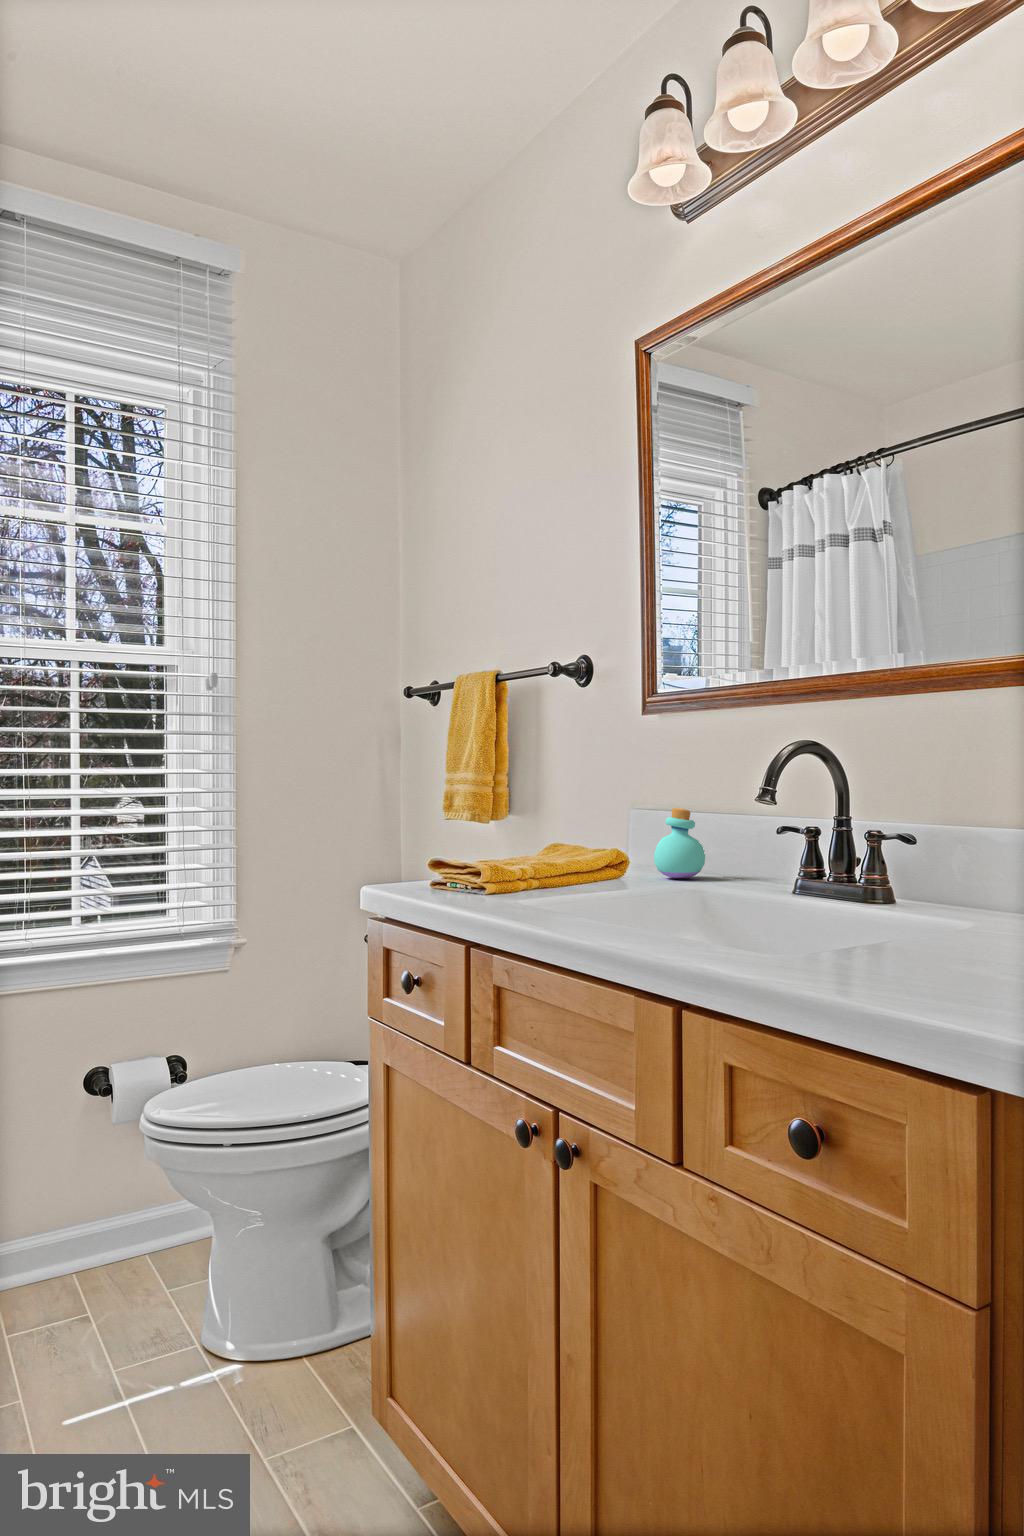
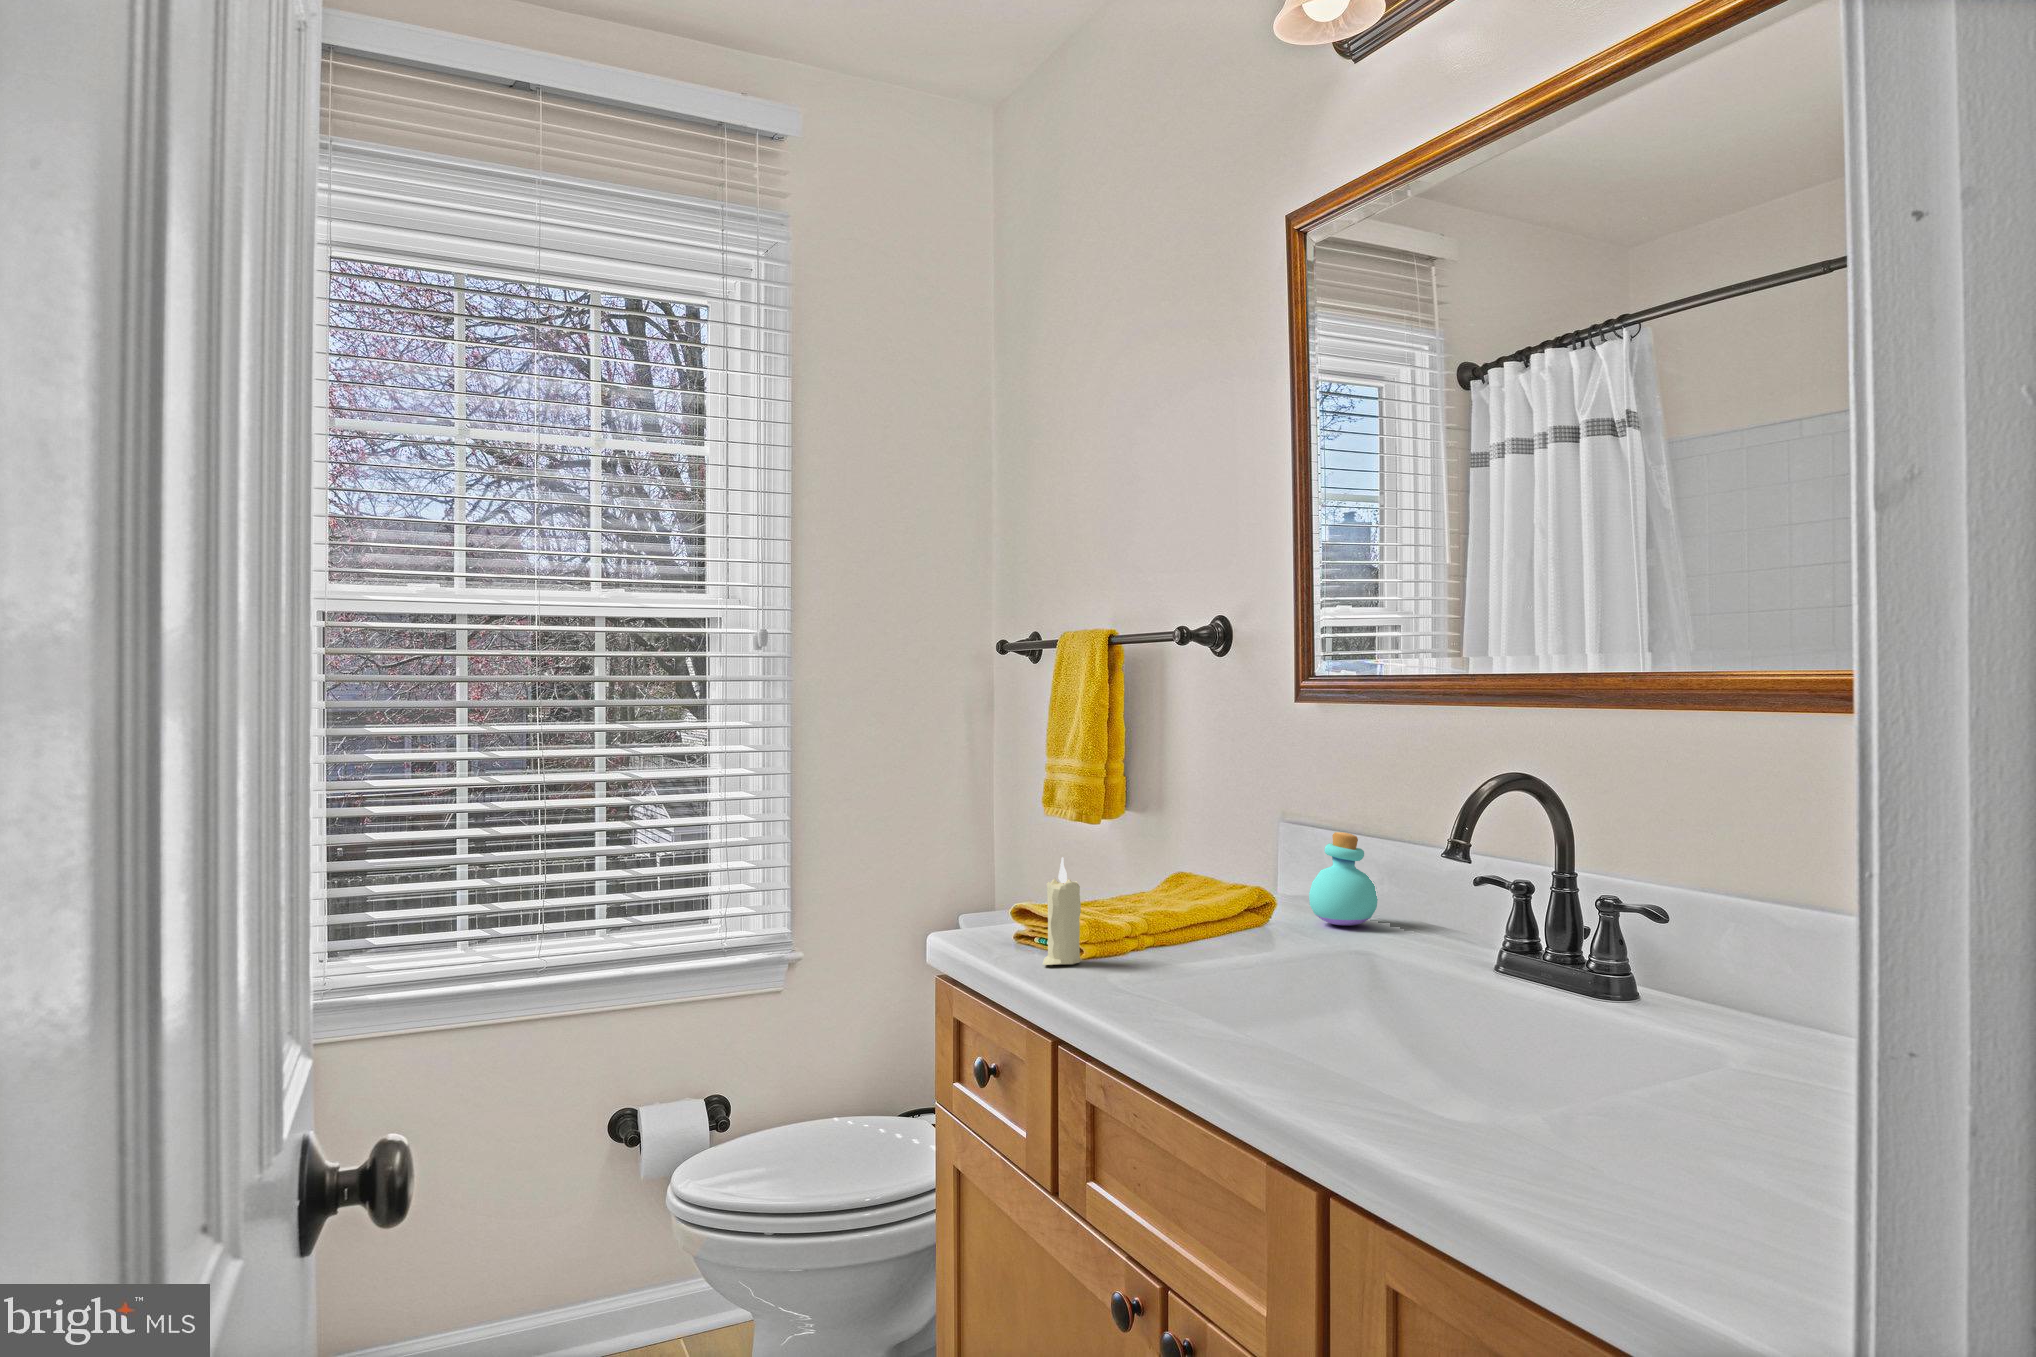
candle: none [455,814,484,897] -> present [1043,857,1081,965]

